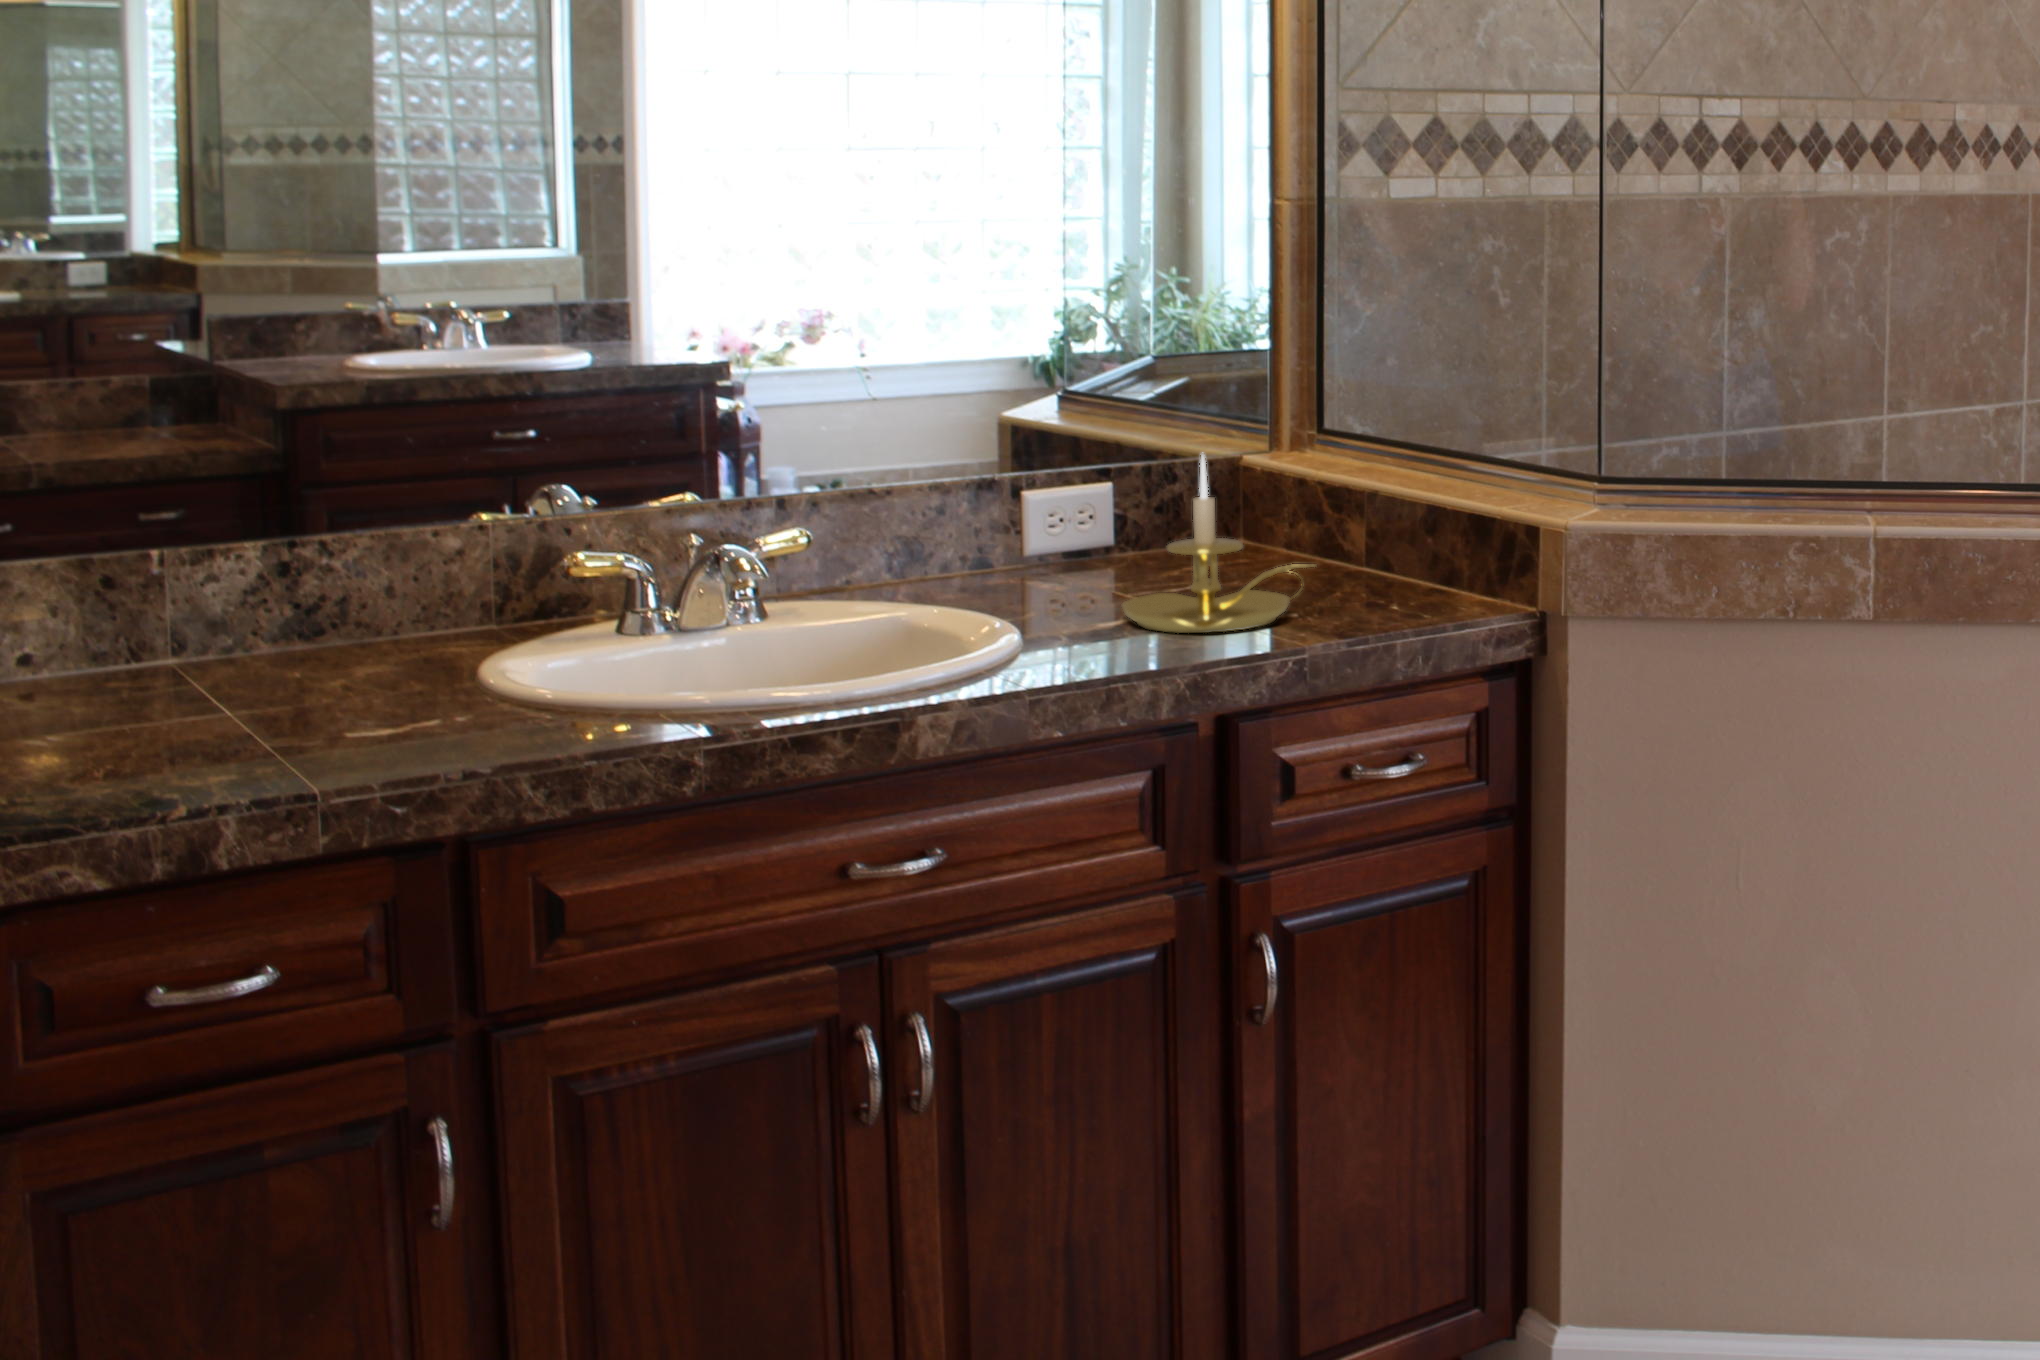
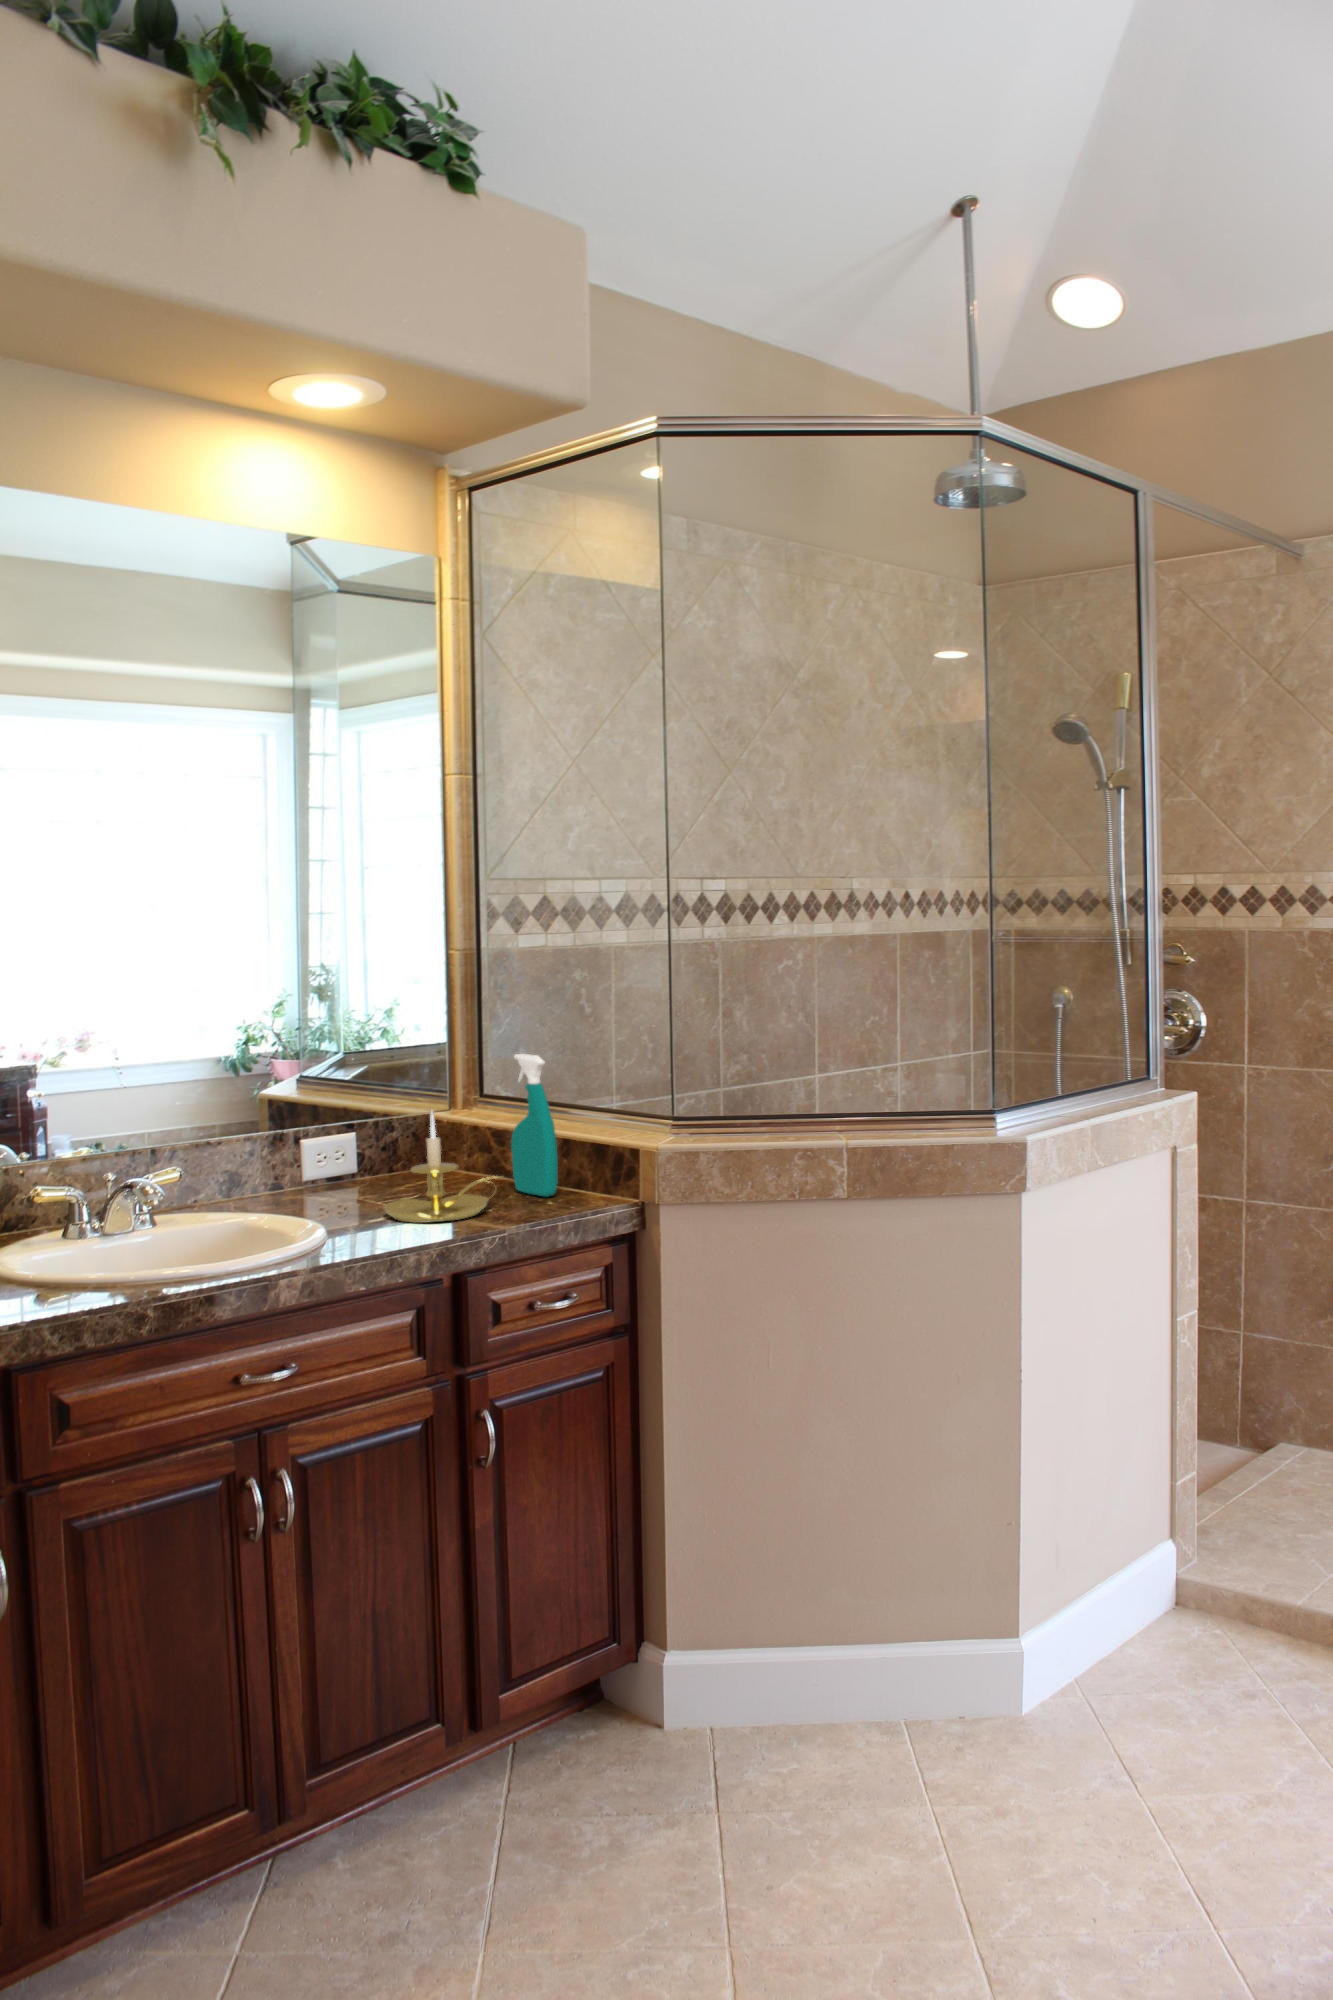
spray bottle: none [1343,368,1413,600] -> present [511,1054,558,1197]

